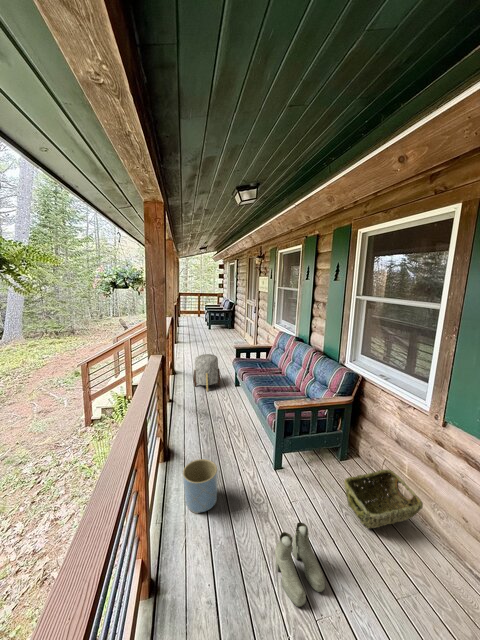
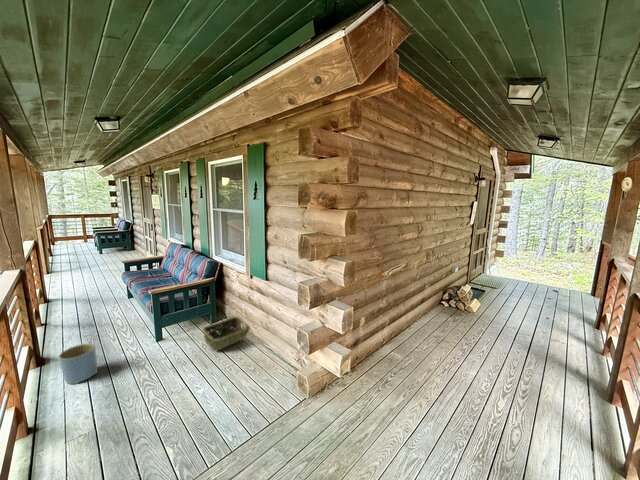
stool: present [194,354,220,391] -> none [75,271,110,307]
boots: present [275,522,325,607] -> none [143,354,178,397]

